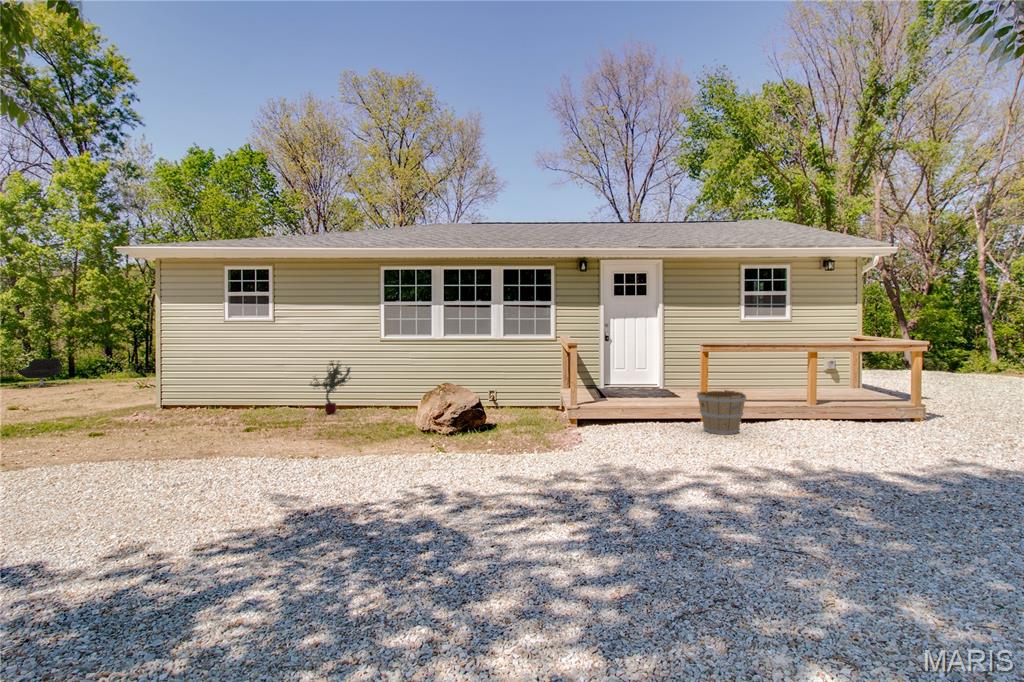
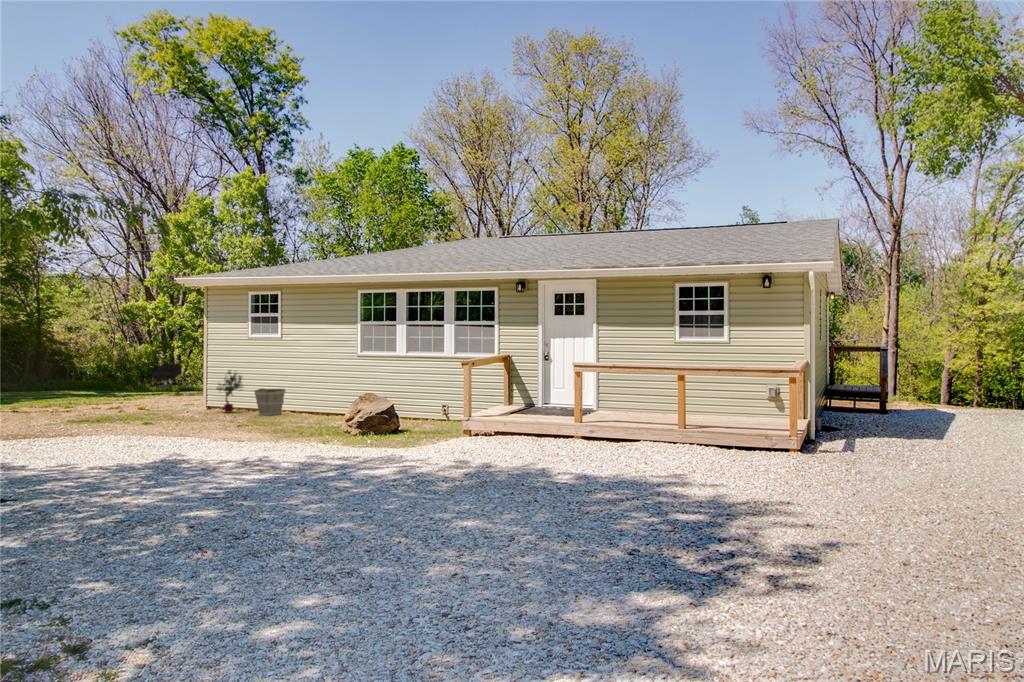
potted tree: present [310,361,350,414] -> present [216,370,242,413]
wooden bucket: present [697,390,746,435] -> present [254,389,285,416]

